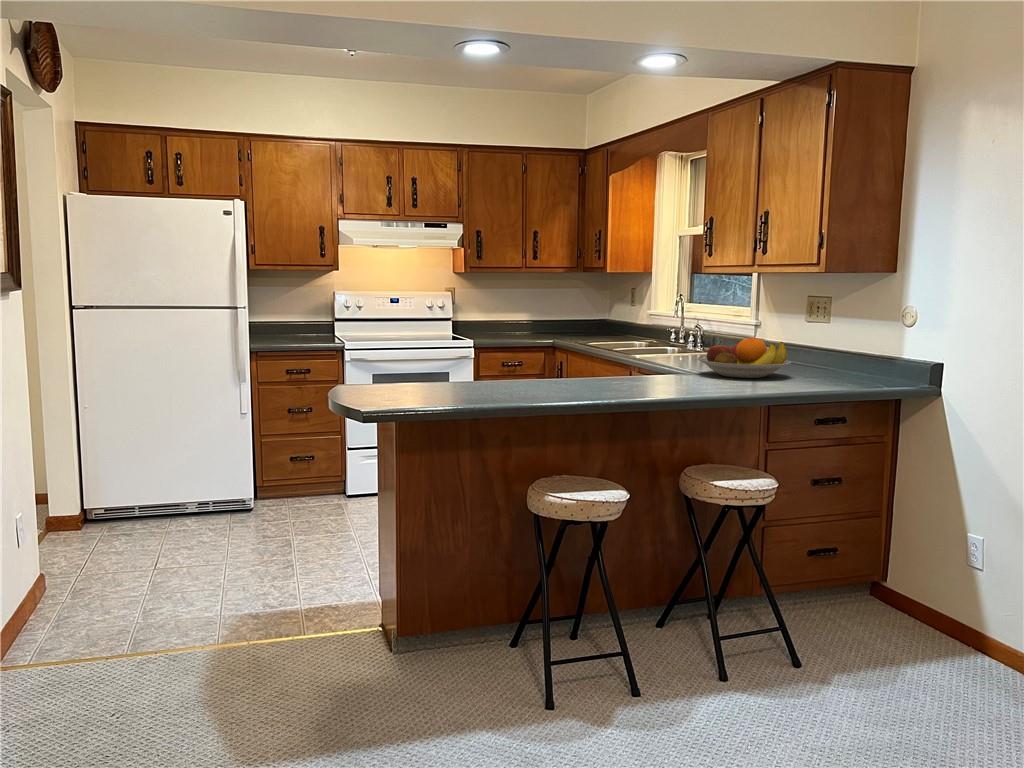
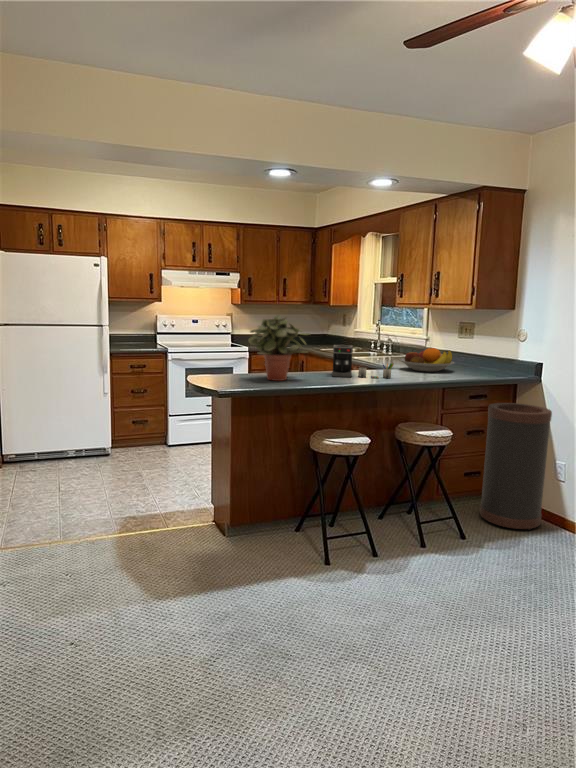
potted plant: none [426,283,531,393] -> present [249,315,310,381]
coffee maker: none [573,333,678,390] -> present [332,345,394,378]
trash can: none [835,432,960,655] -> present [480,403,552,530]

